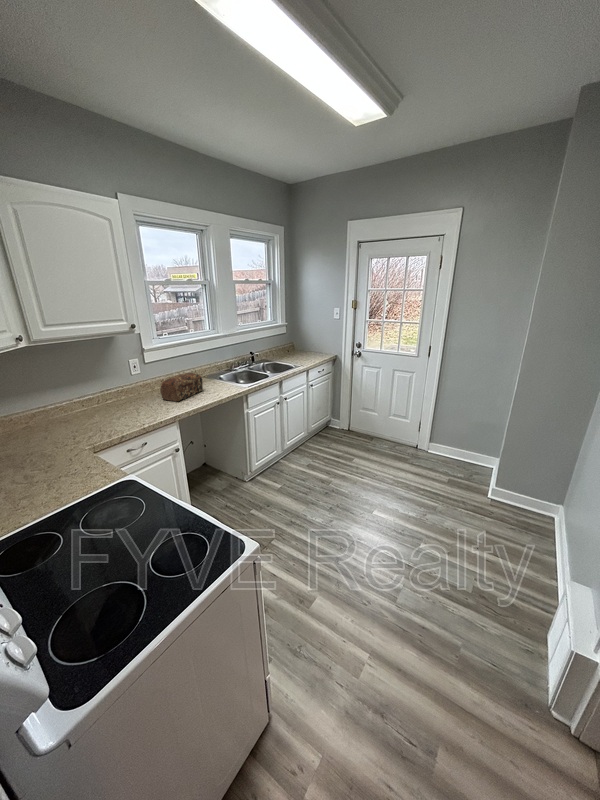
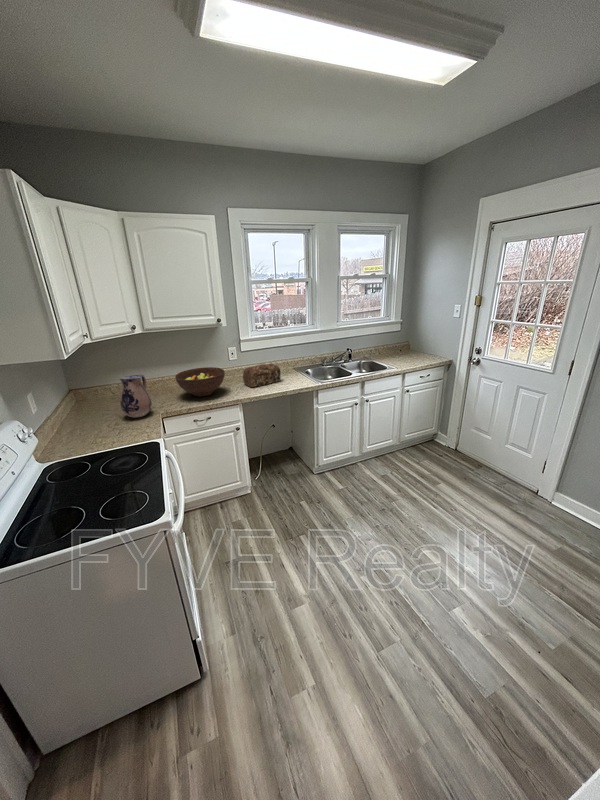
fruit bowl: none [81,384,149,422] -> present [175,367,225,396]
ceramic pitcher: none [20,402,73,463] -> present [120,374,152,418]

